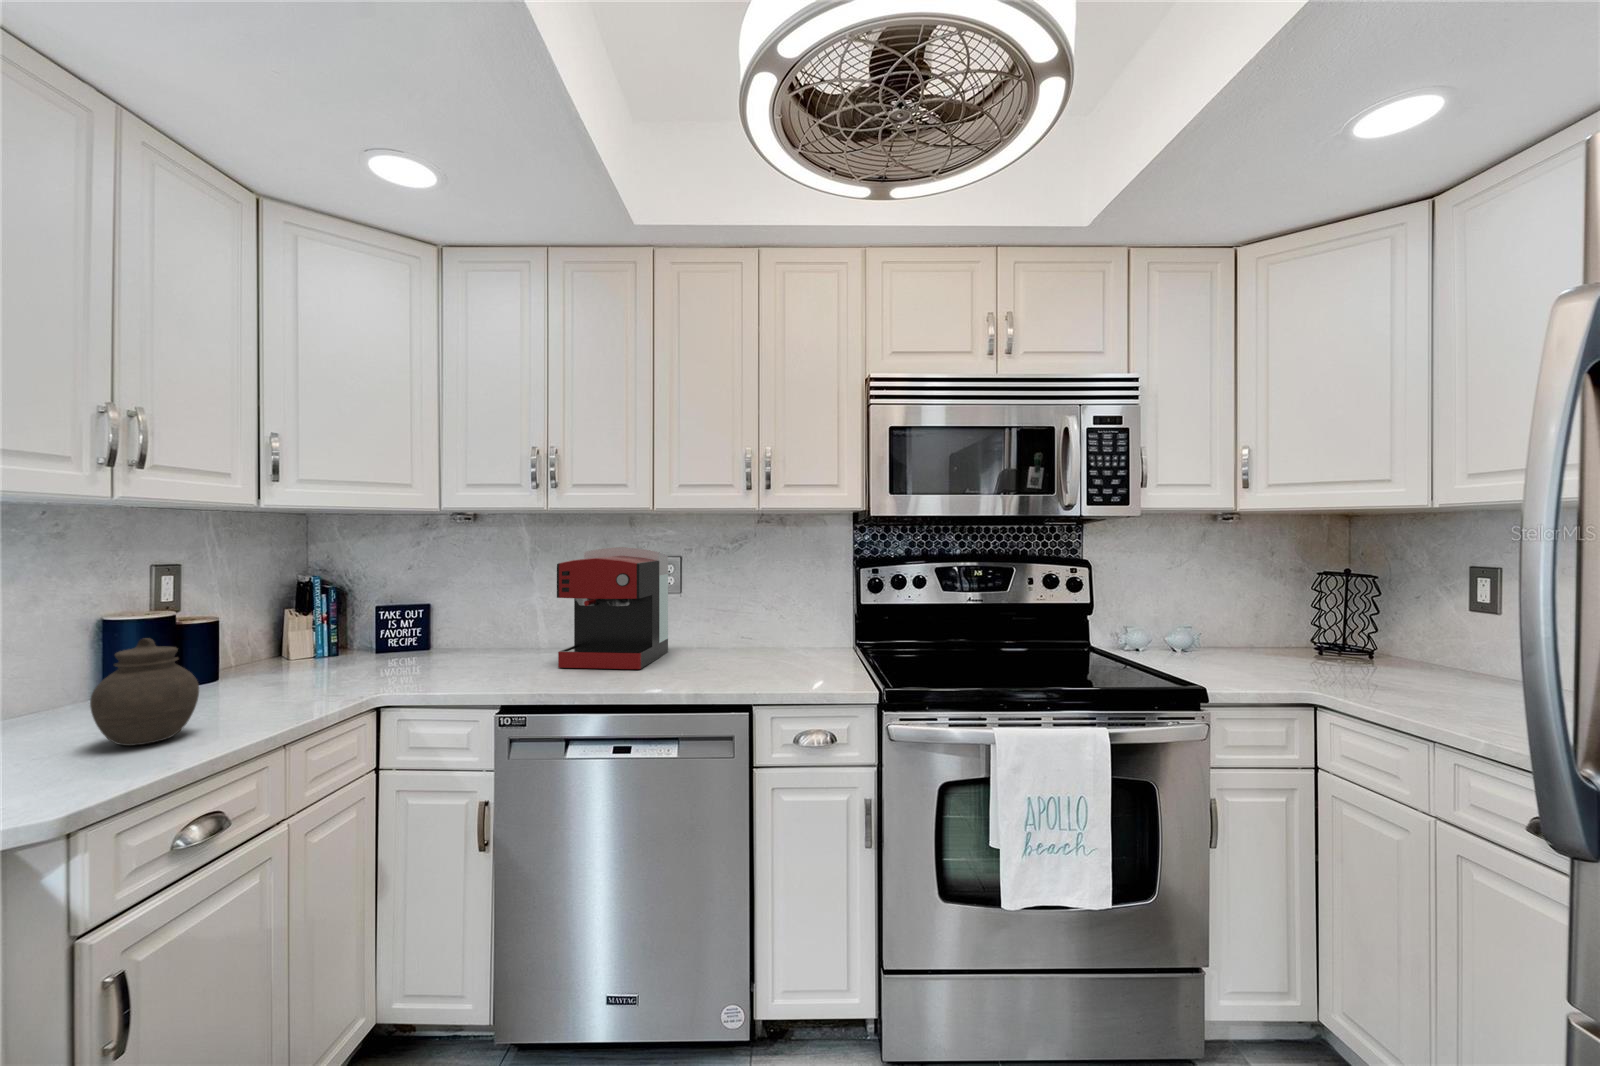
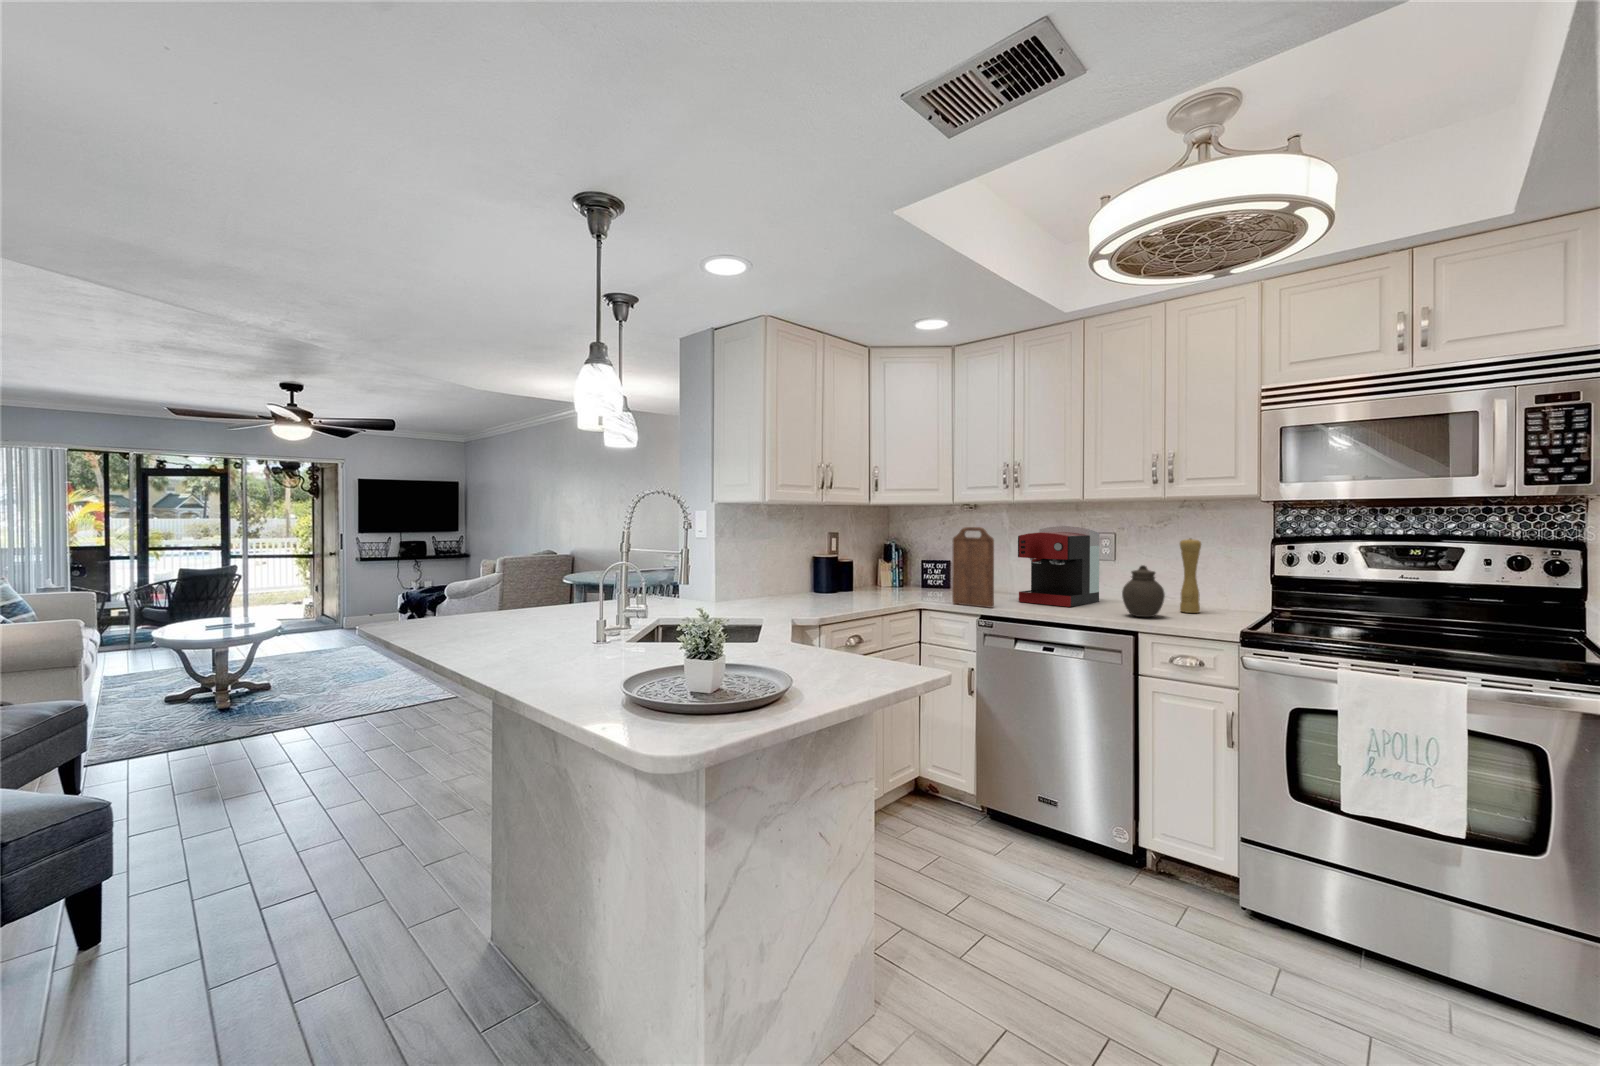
cutting board: none [443,552,524,690] -> present [952,527,994,608]
pepper mill: none [775,562,799,660] -> present [1180,538,1201,613]
jar: present [90,638,199,746] -> present [1122,565,1165,617]

